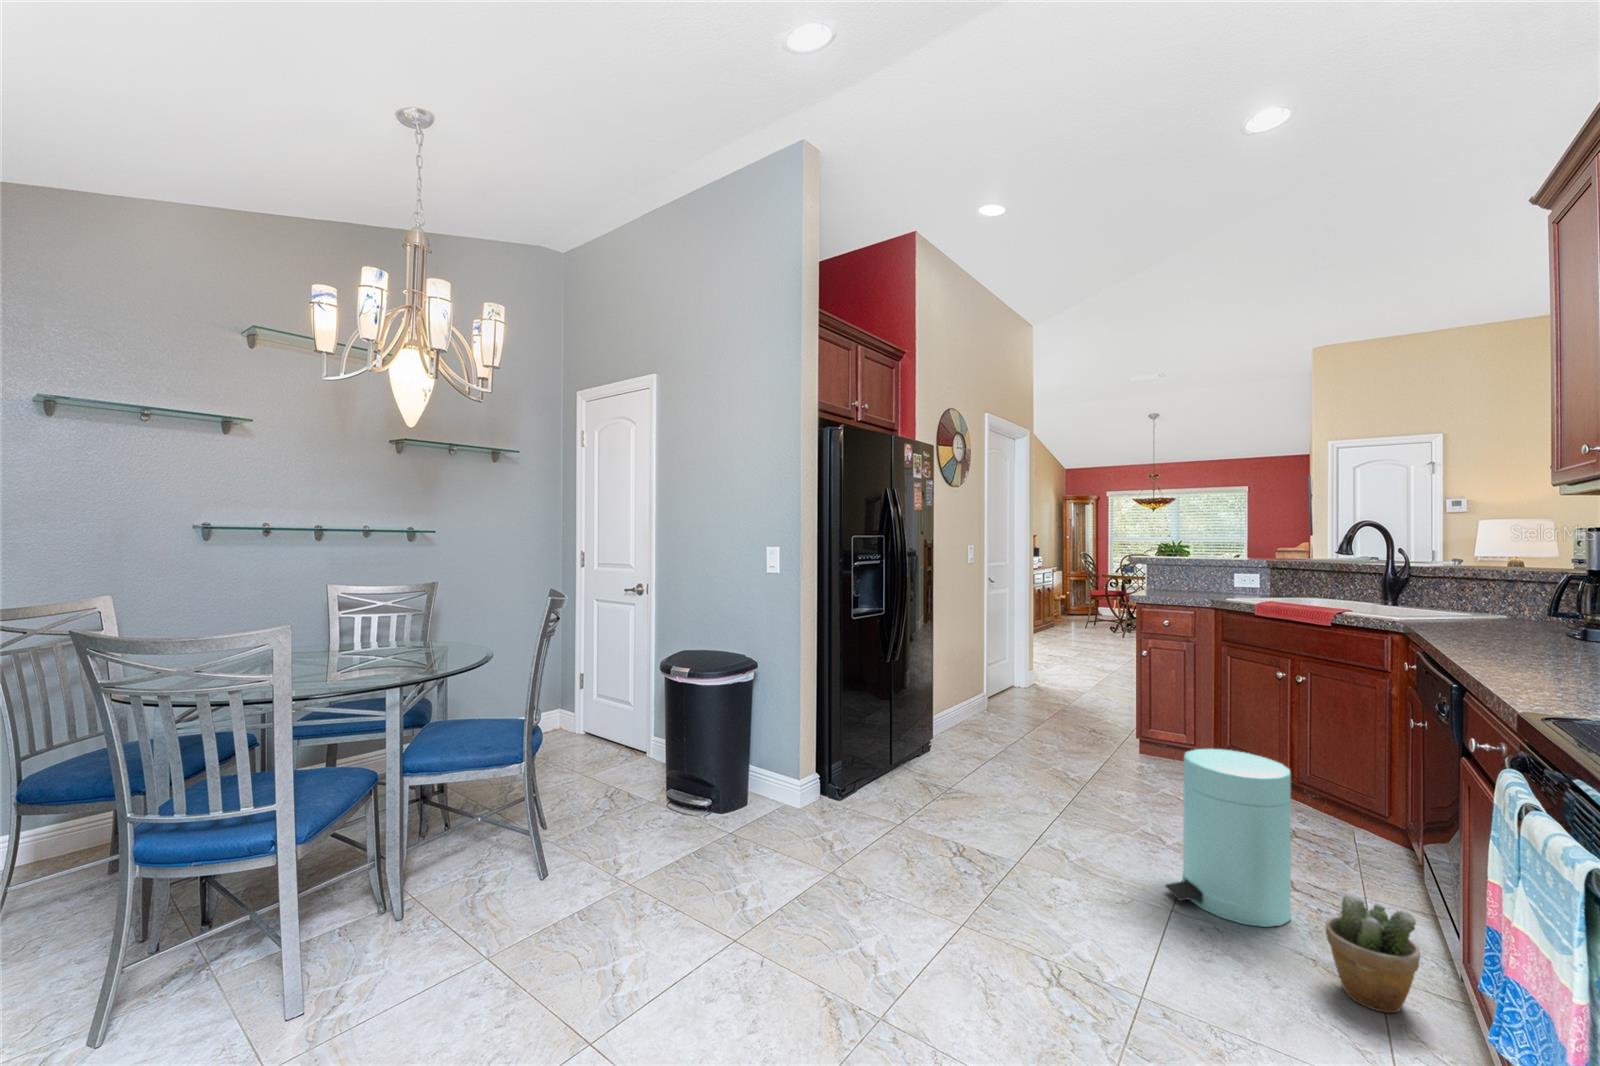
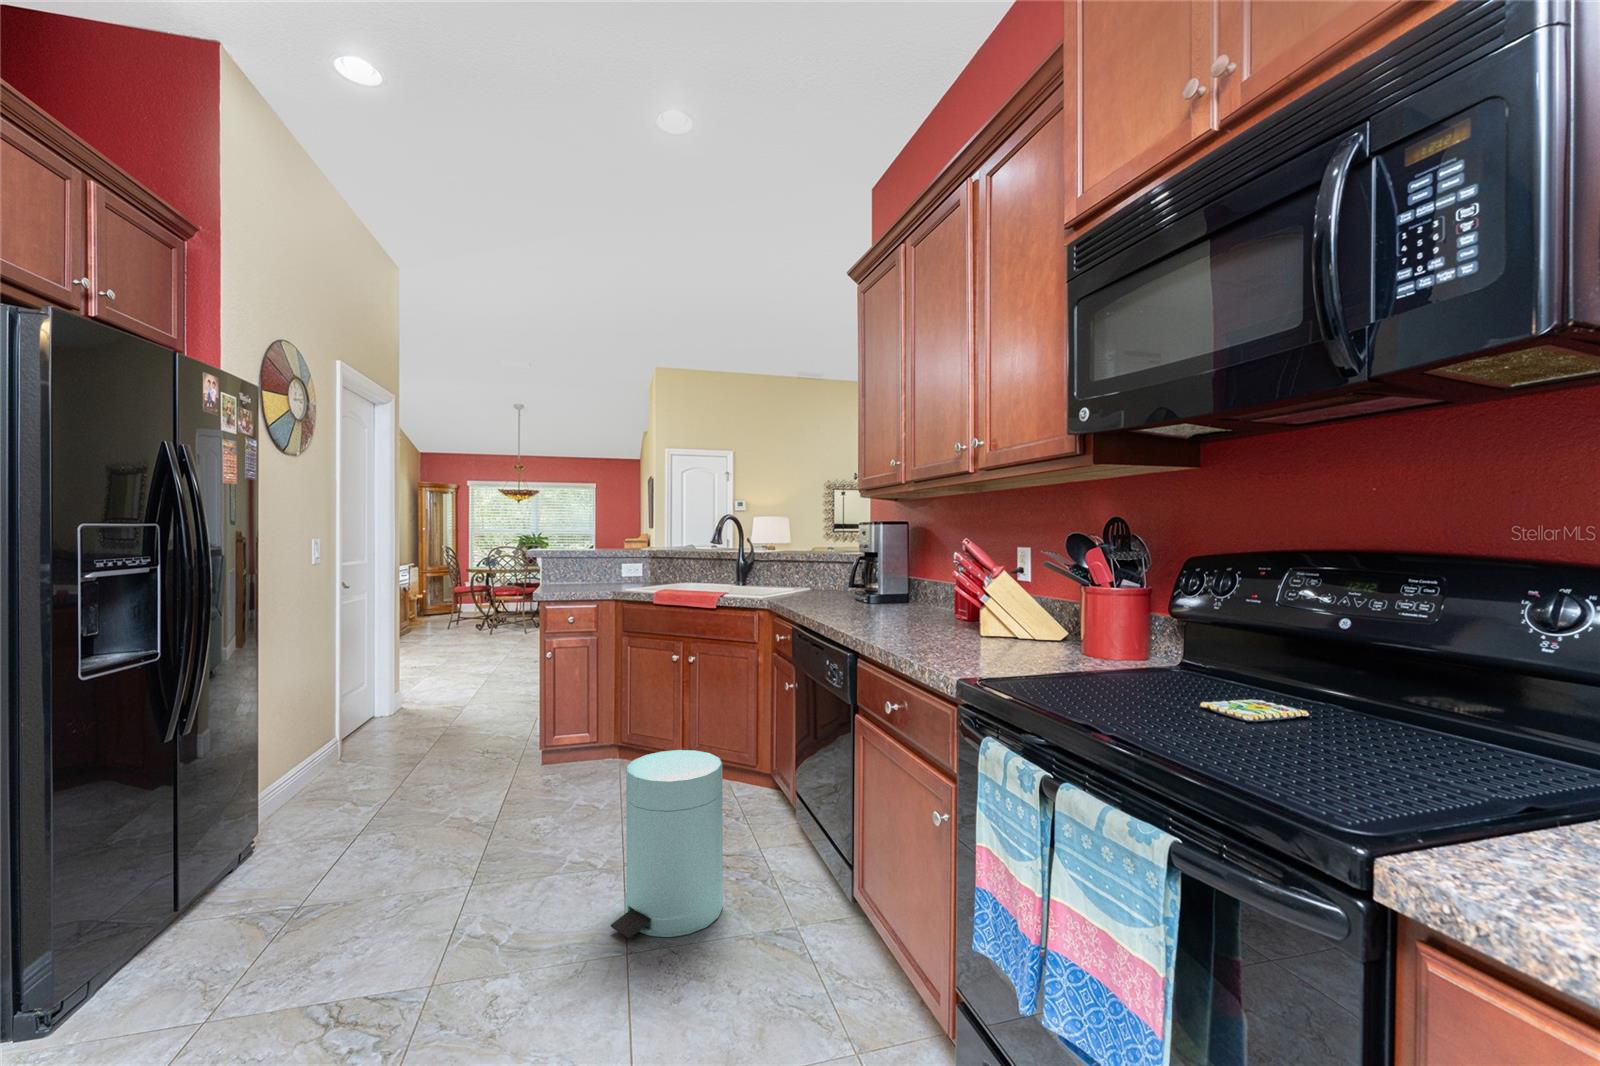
potted plant: present [1325,895,1420,1013] -> none [767,867,834,971]

